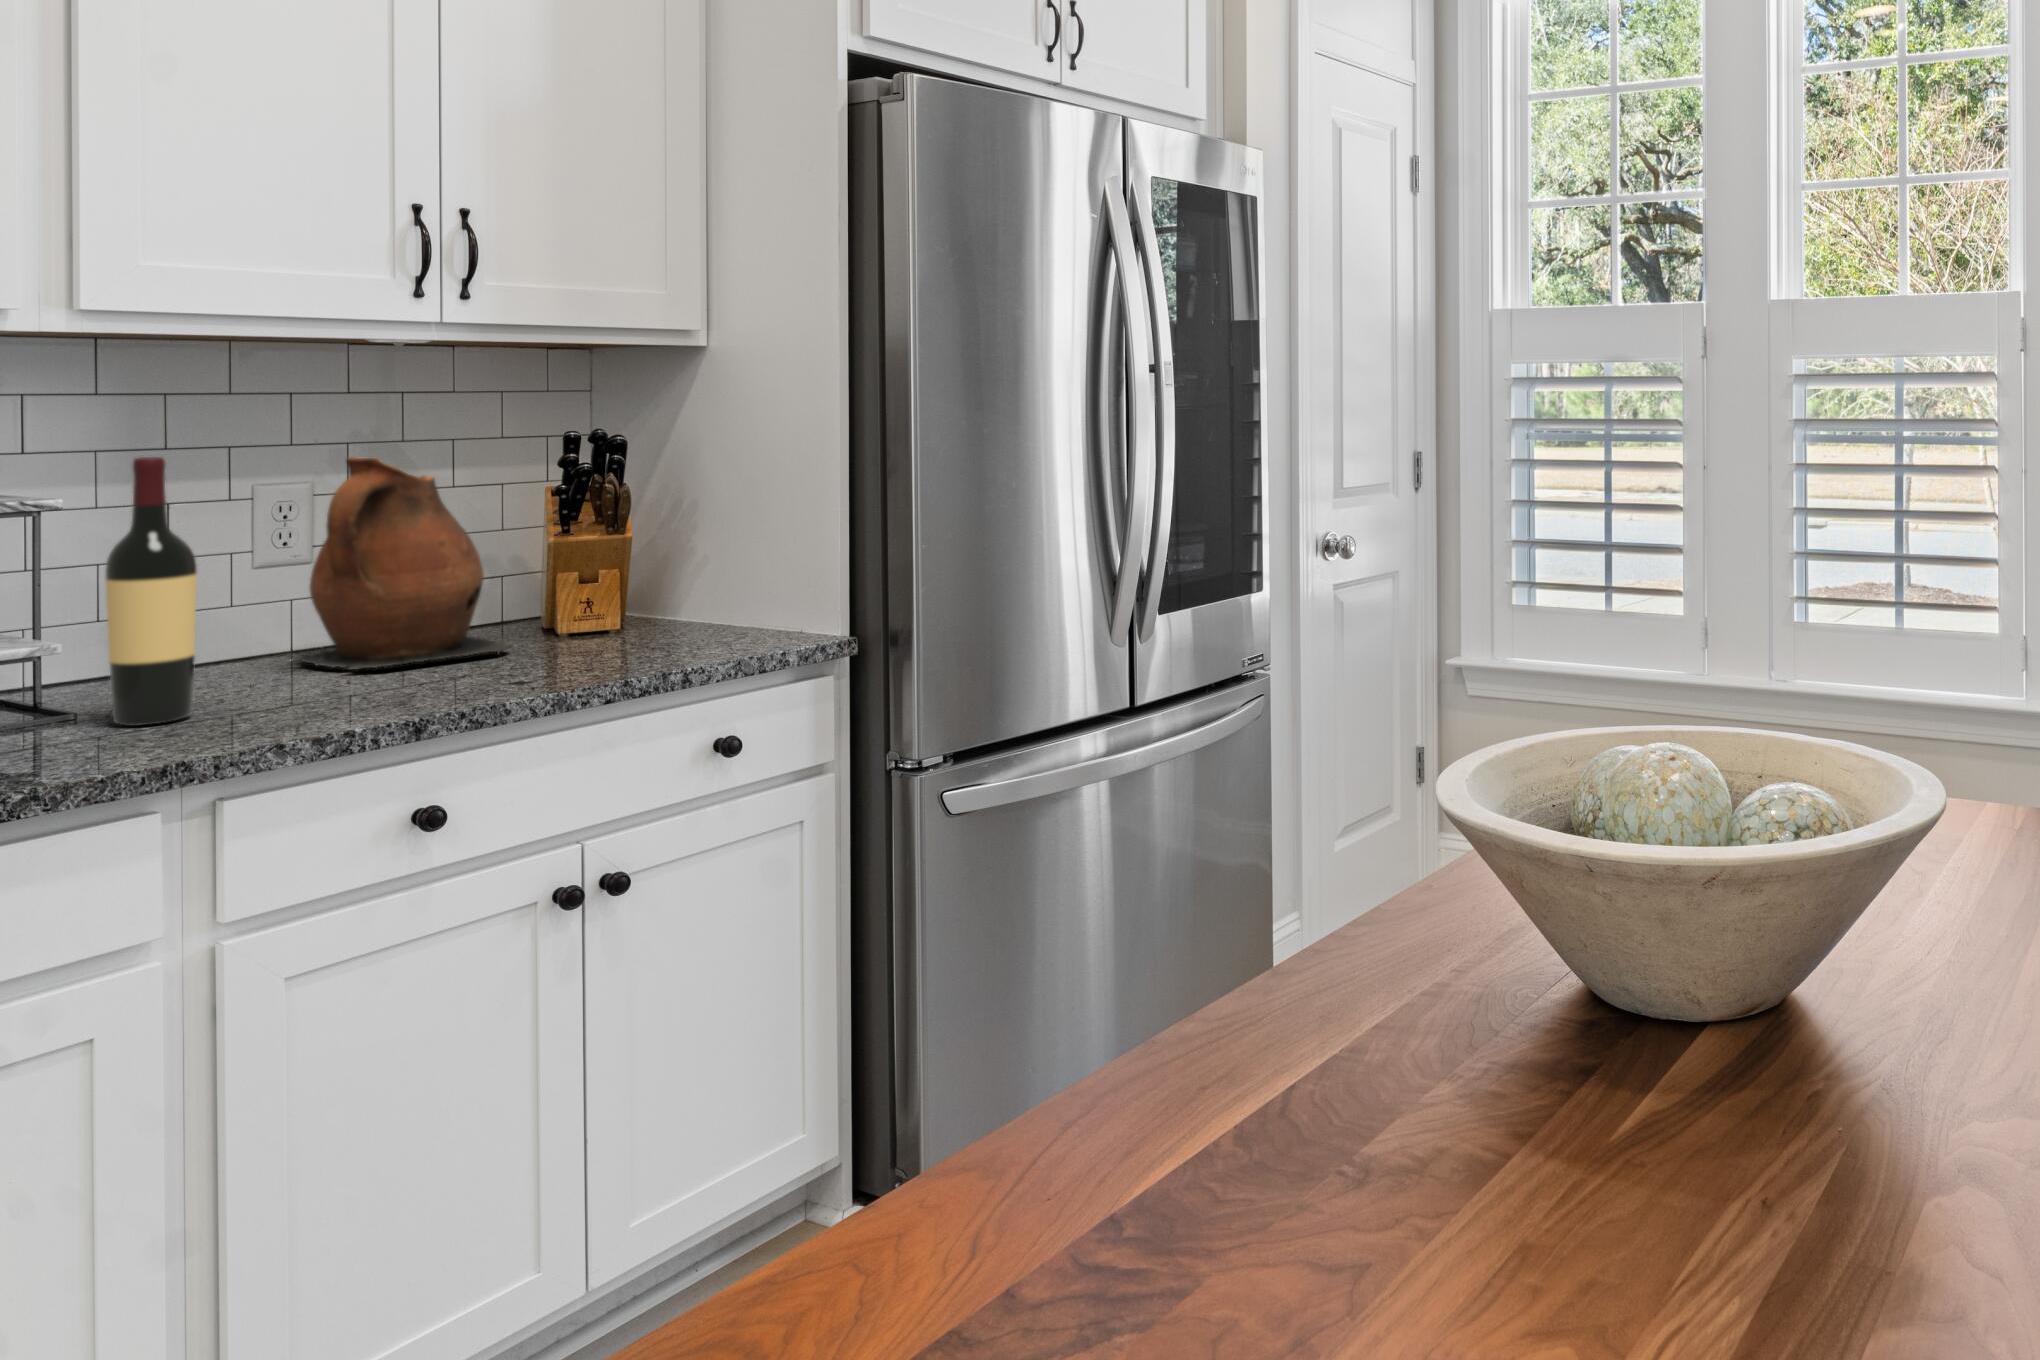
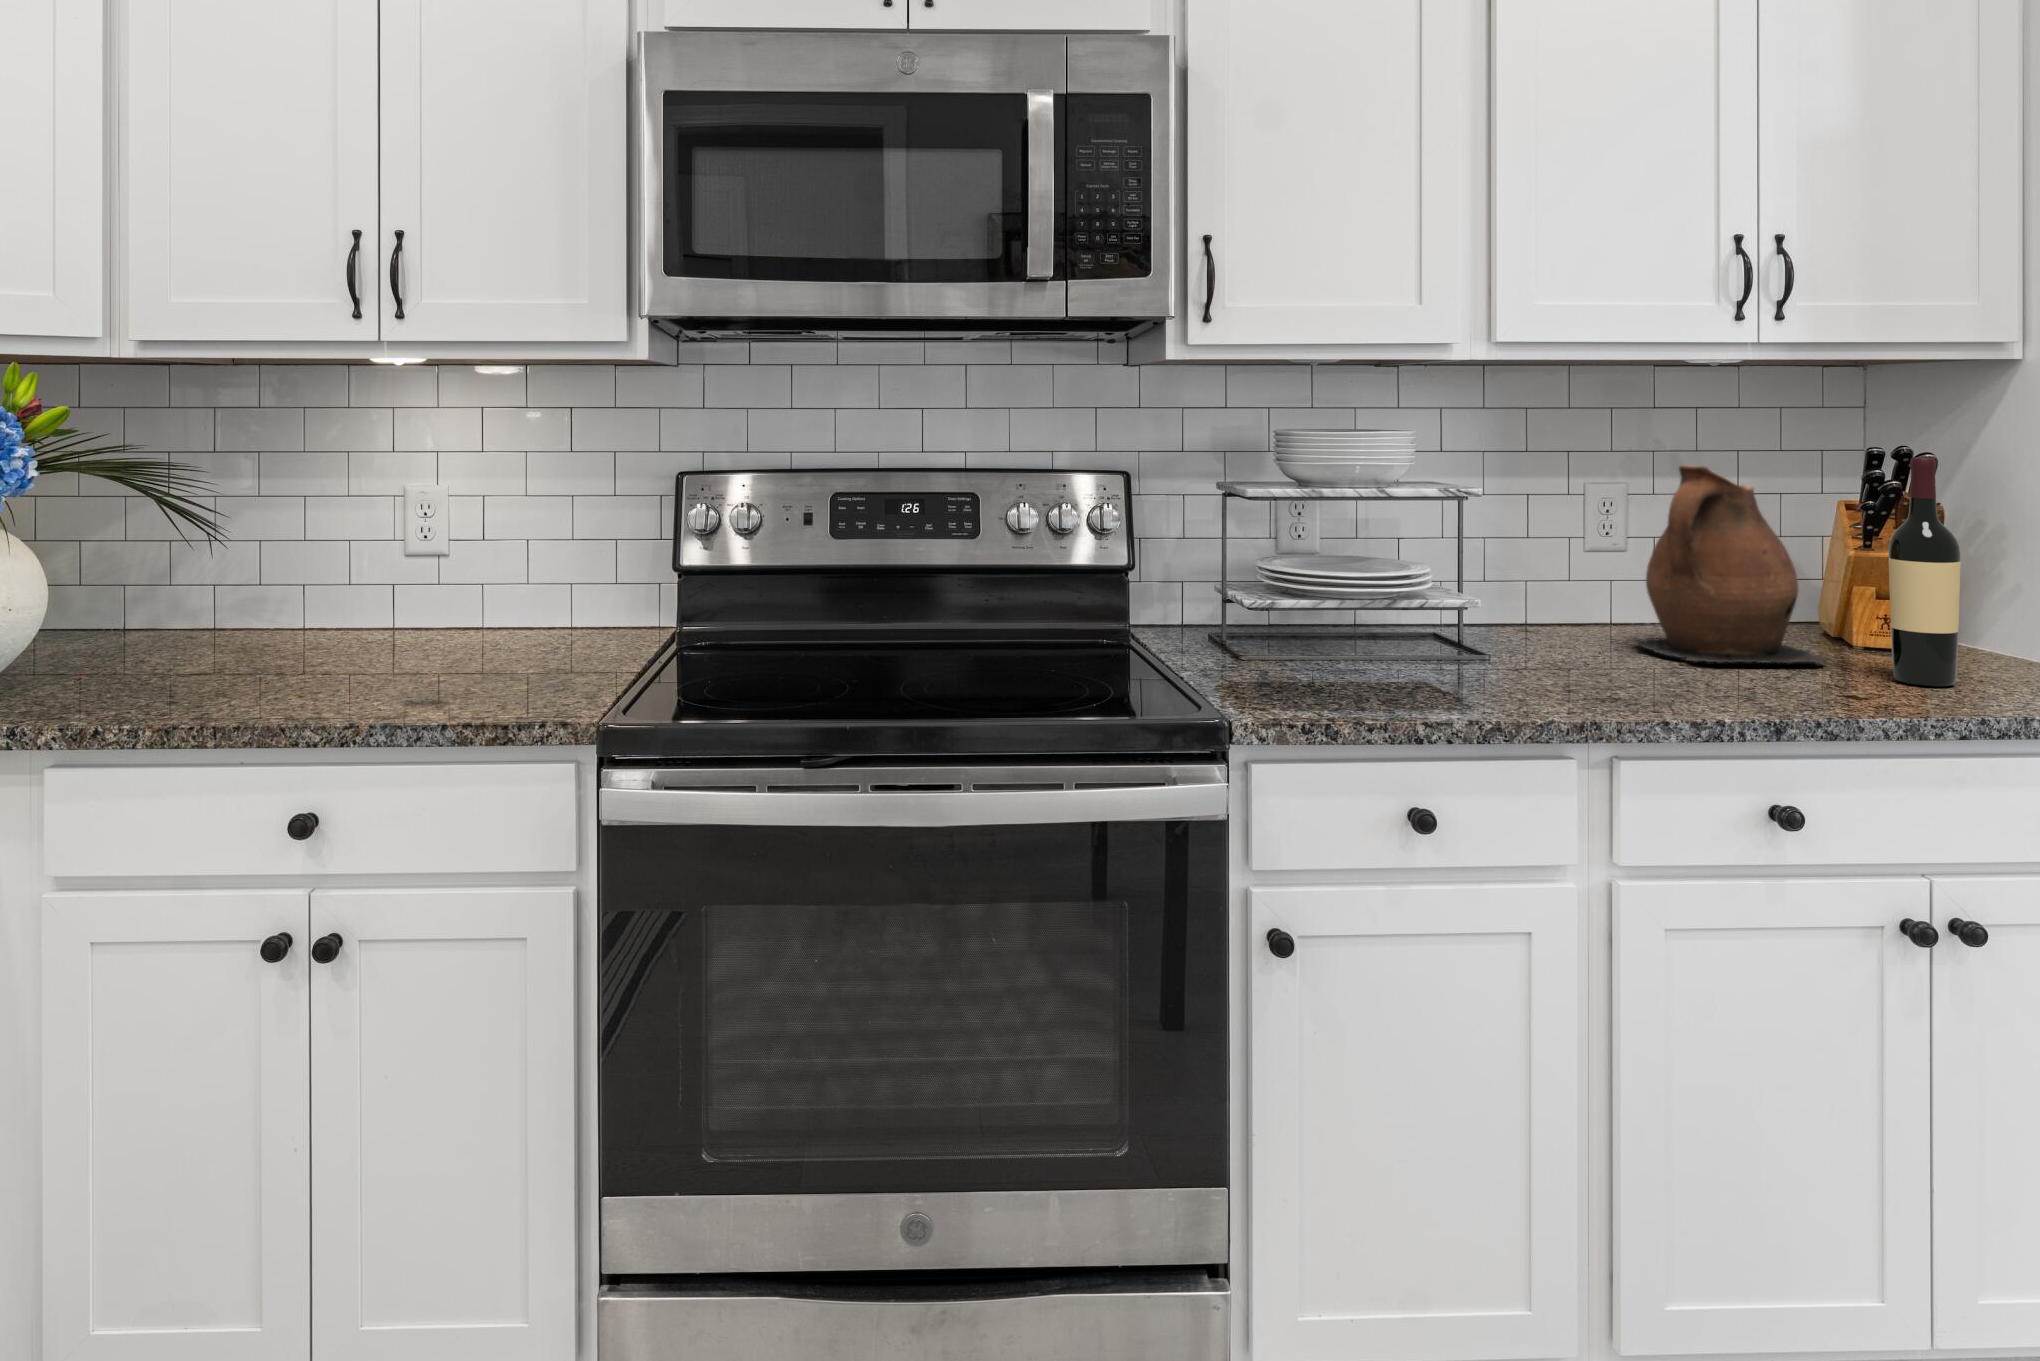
wine bottle: present [105,457,197,726] -> present [1889,457,1961,687]

